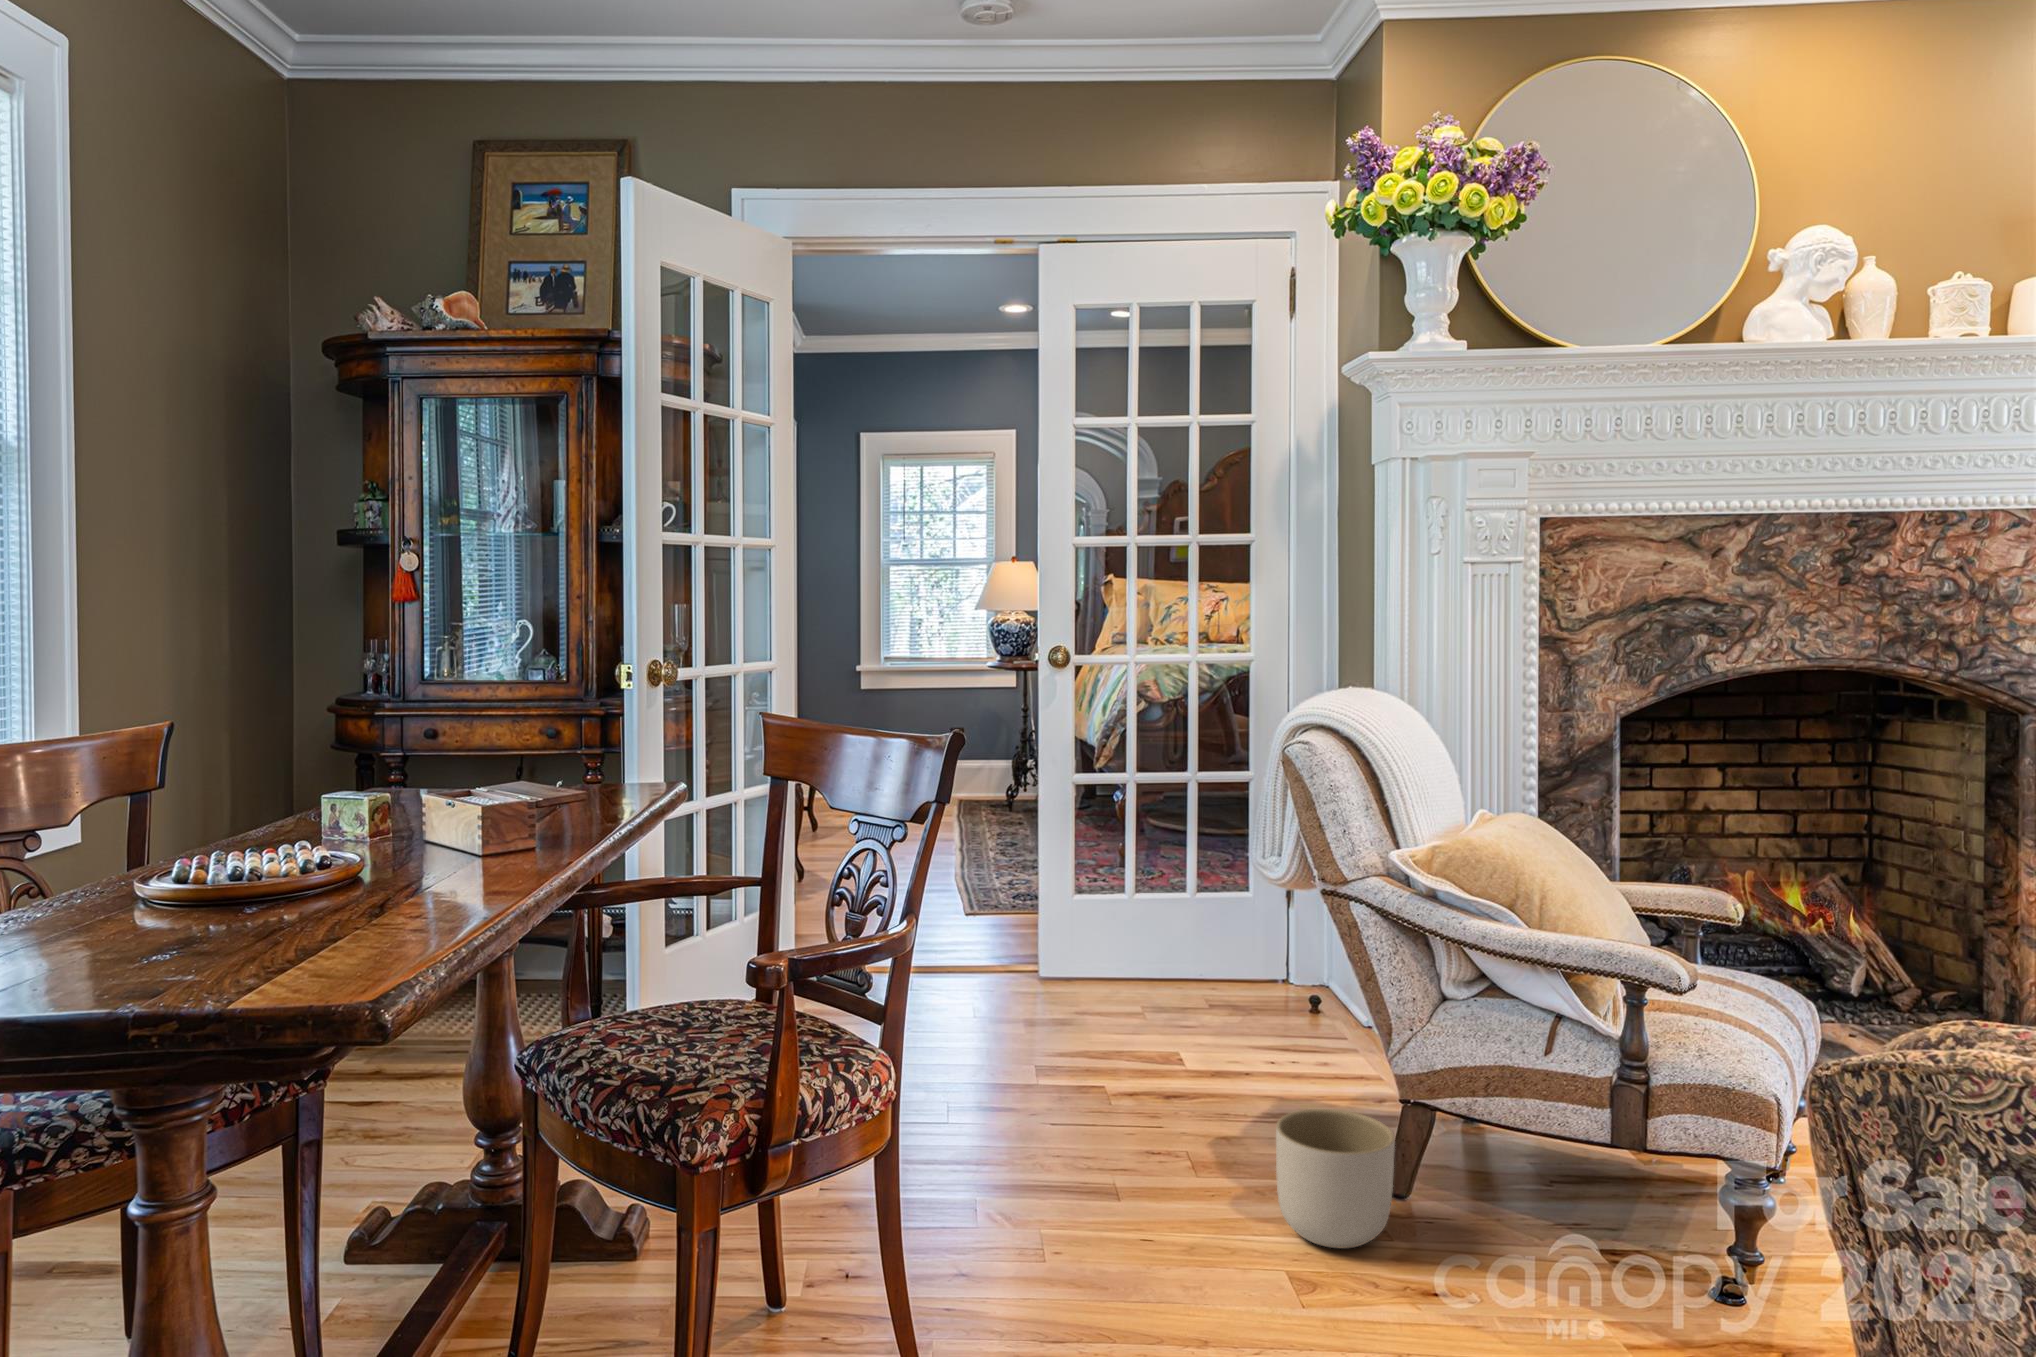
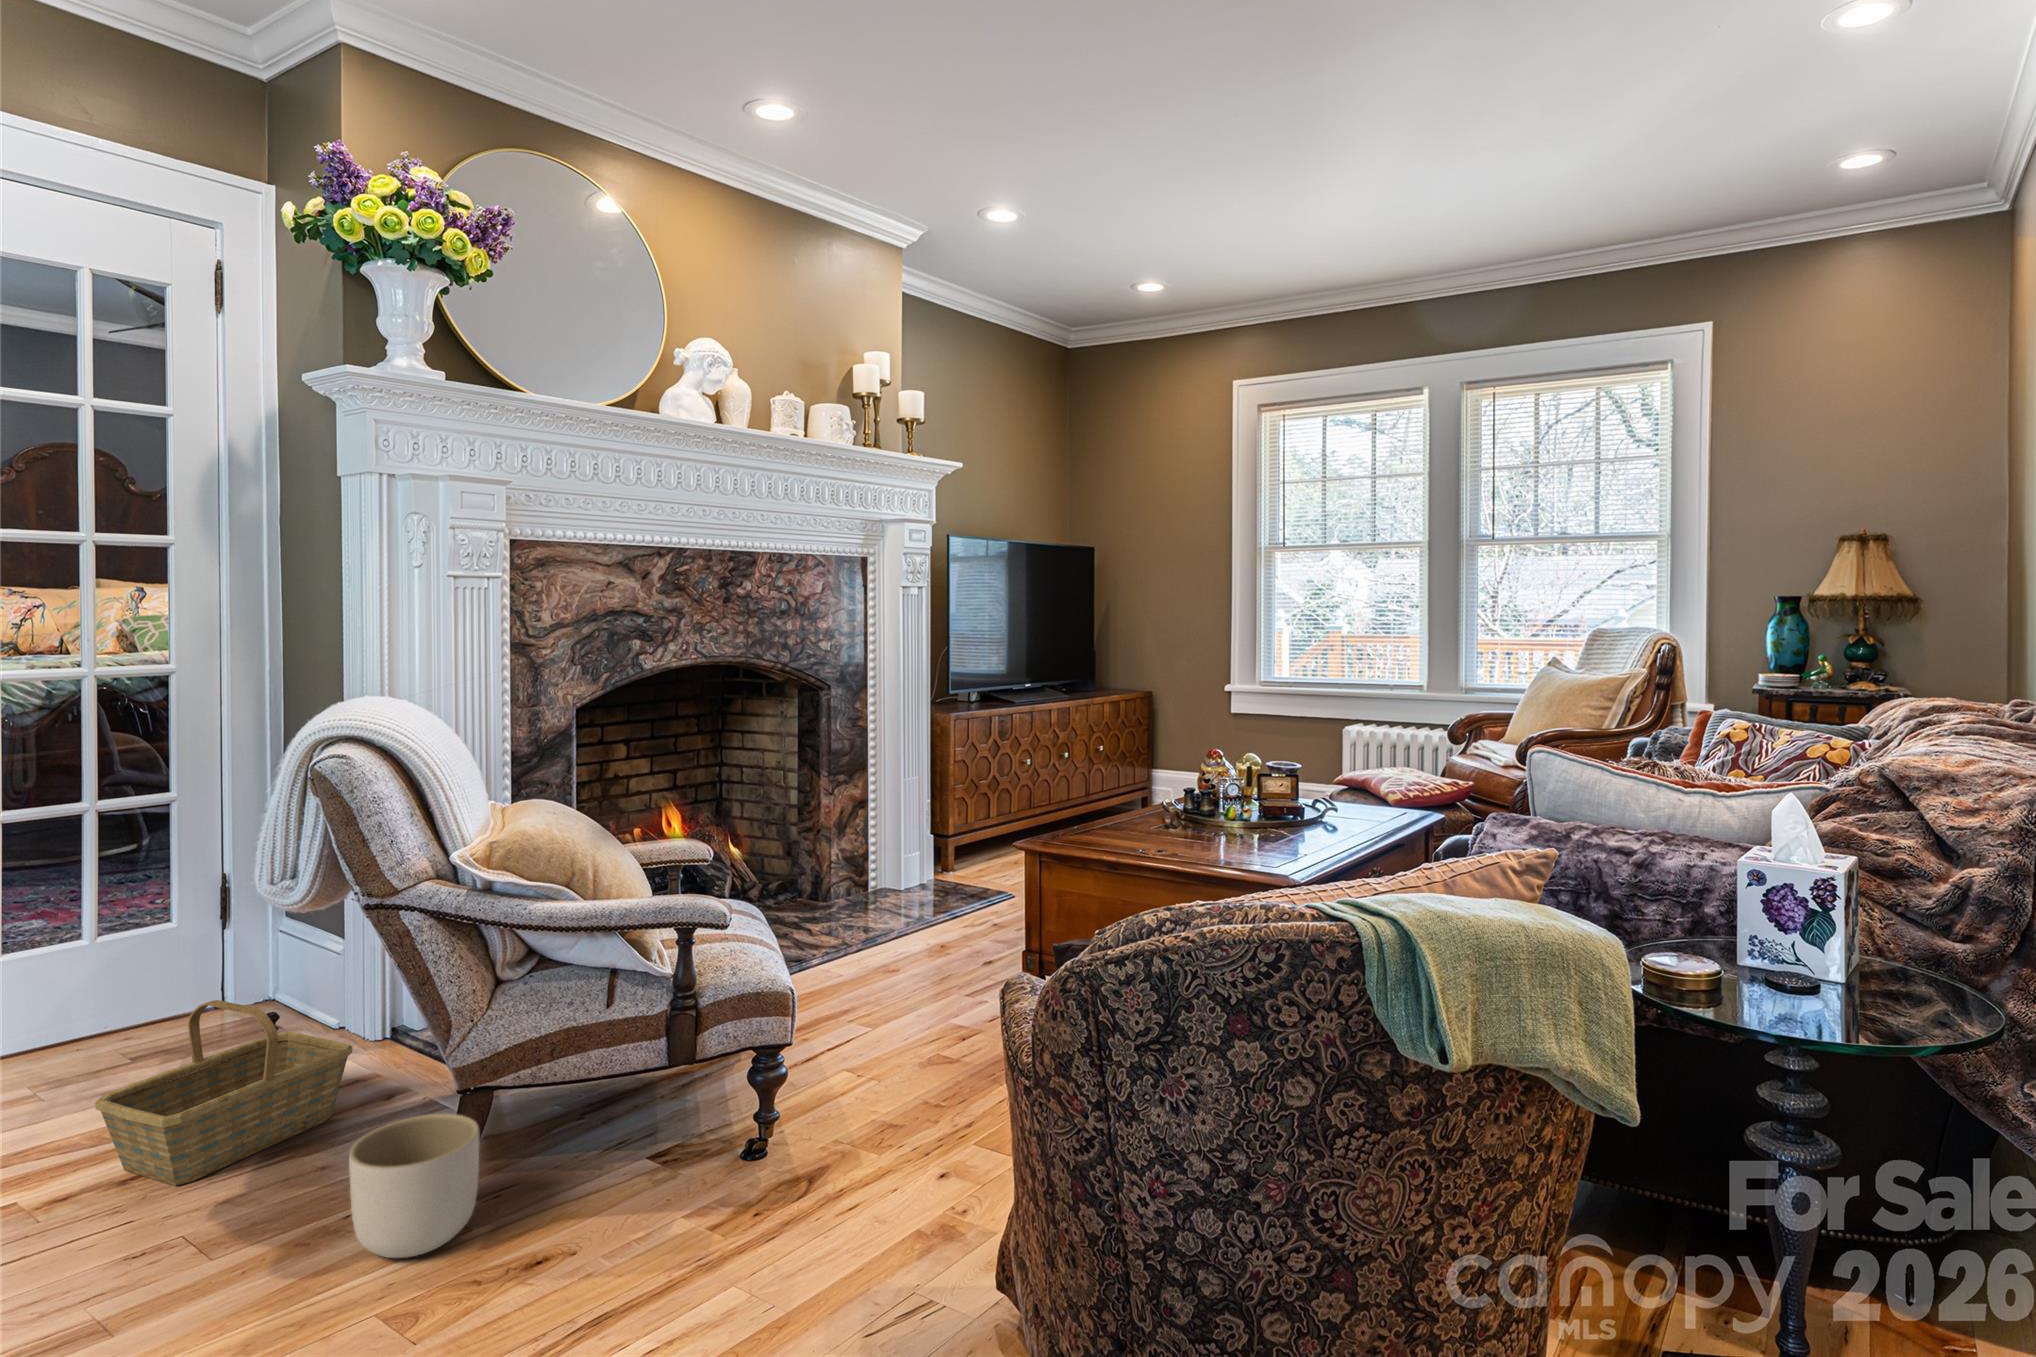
basket: none [1140,959,1334,1113] -> present [95,1000,352,1186]

